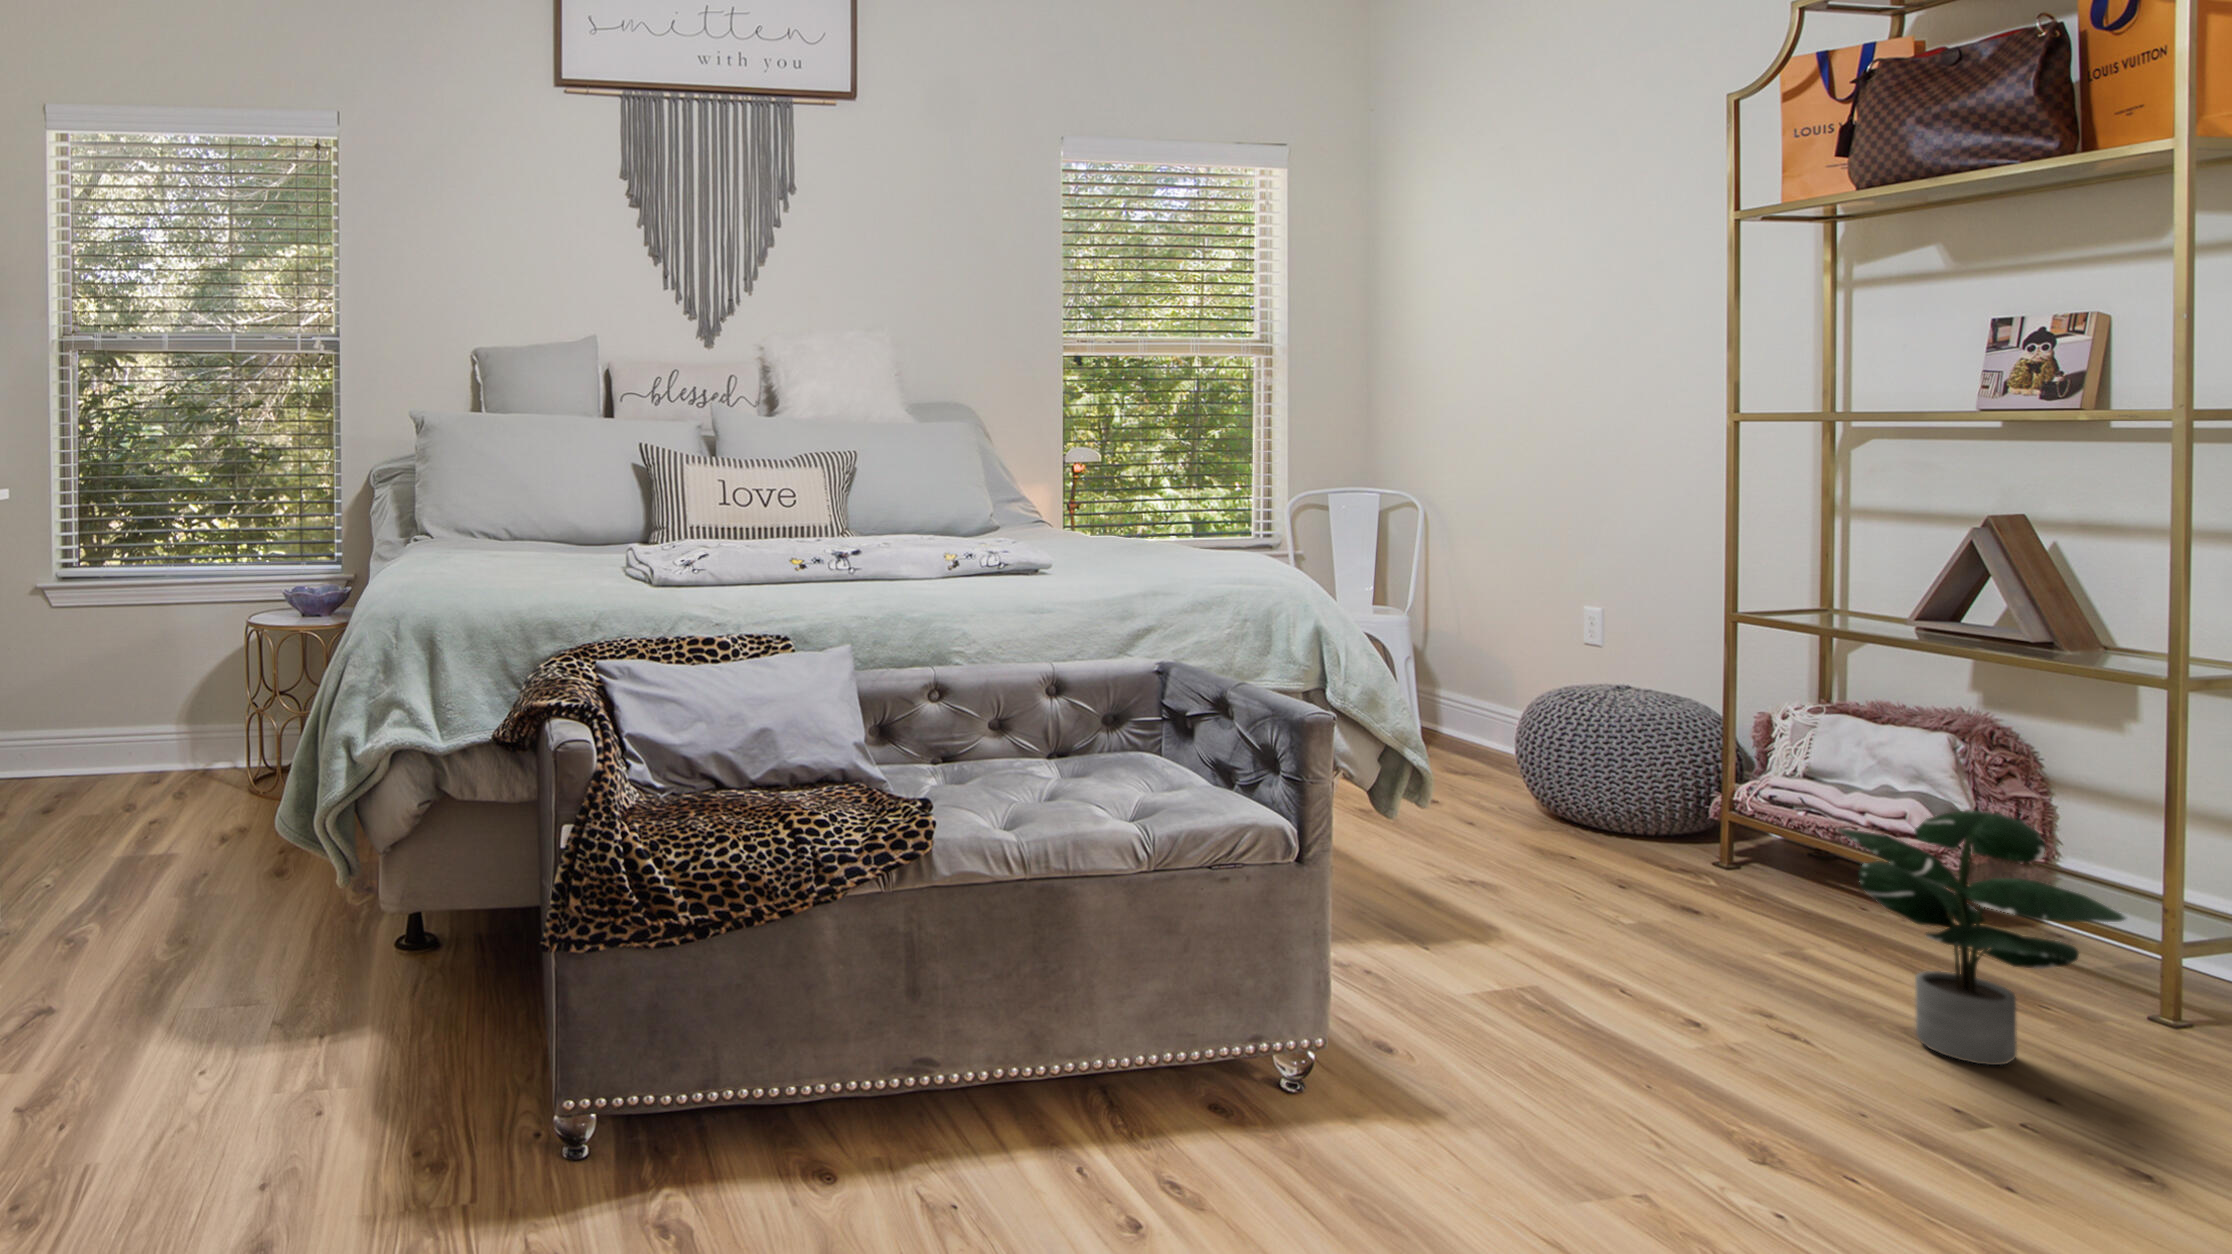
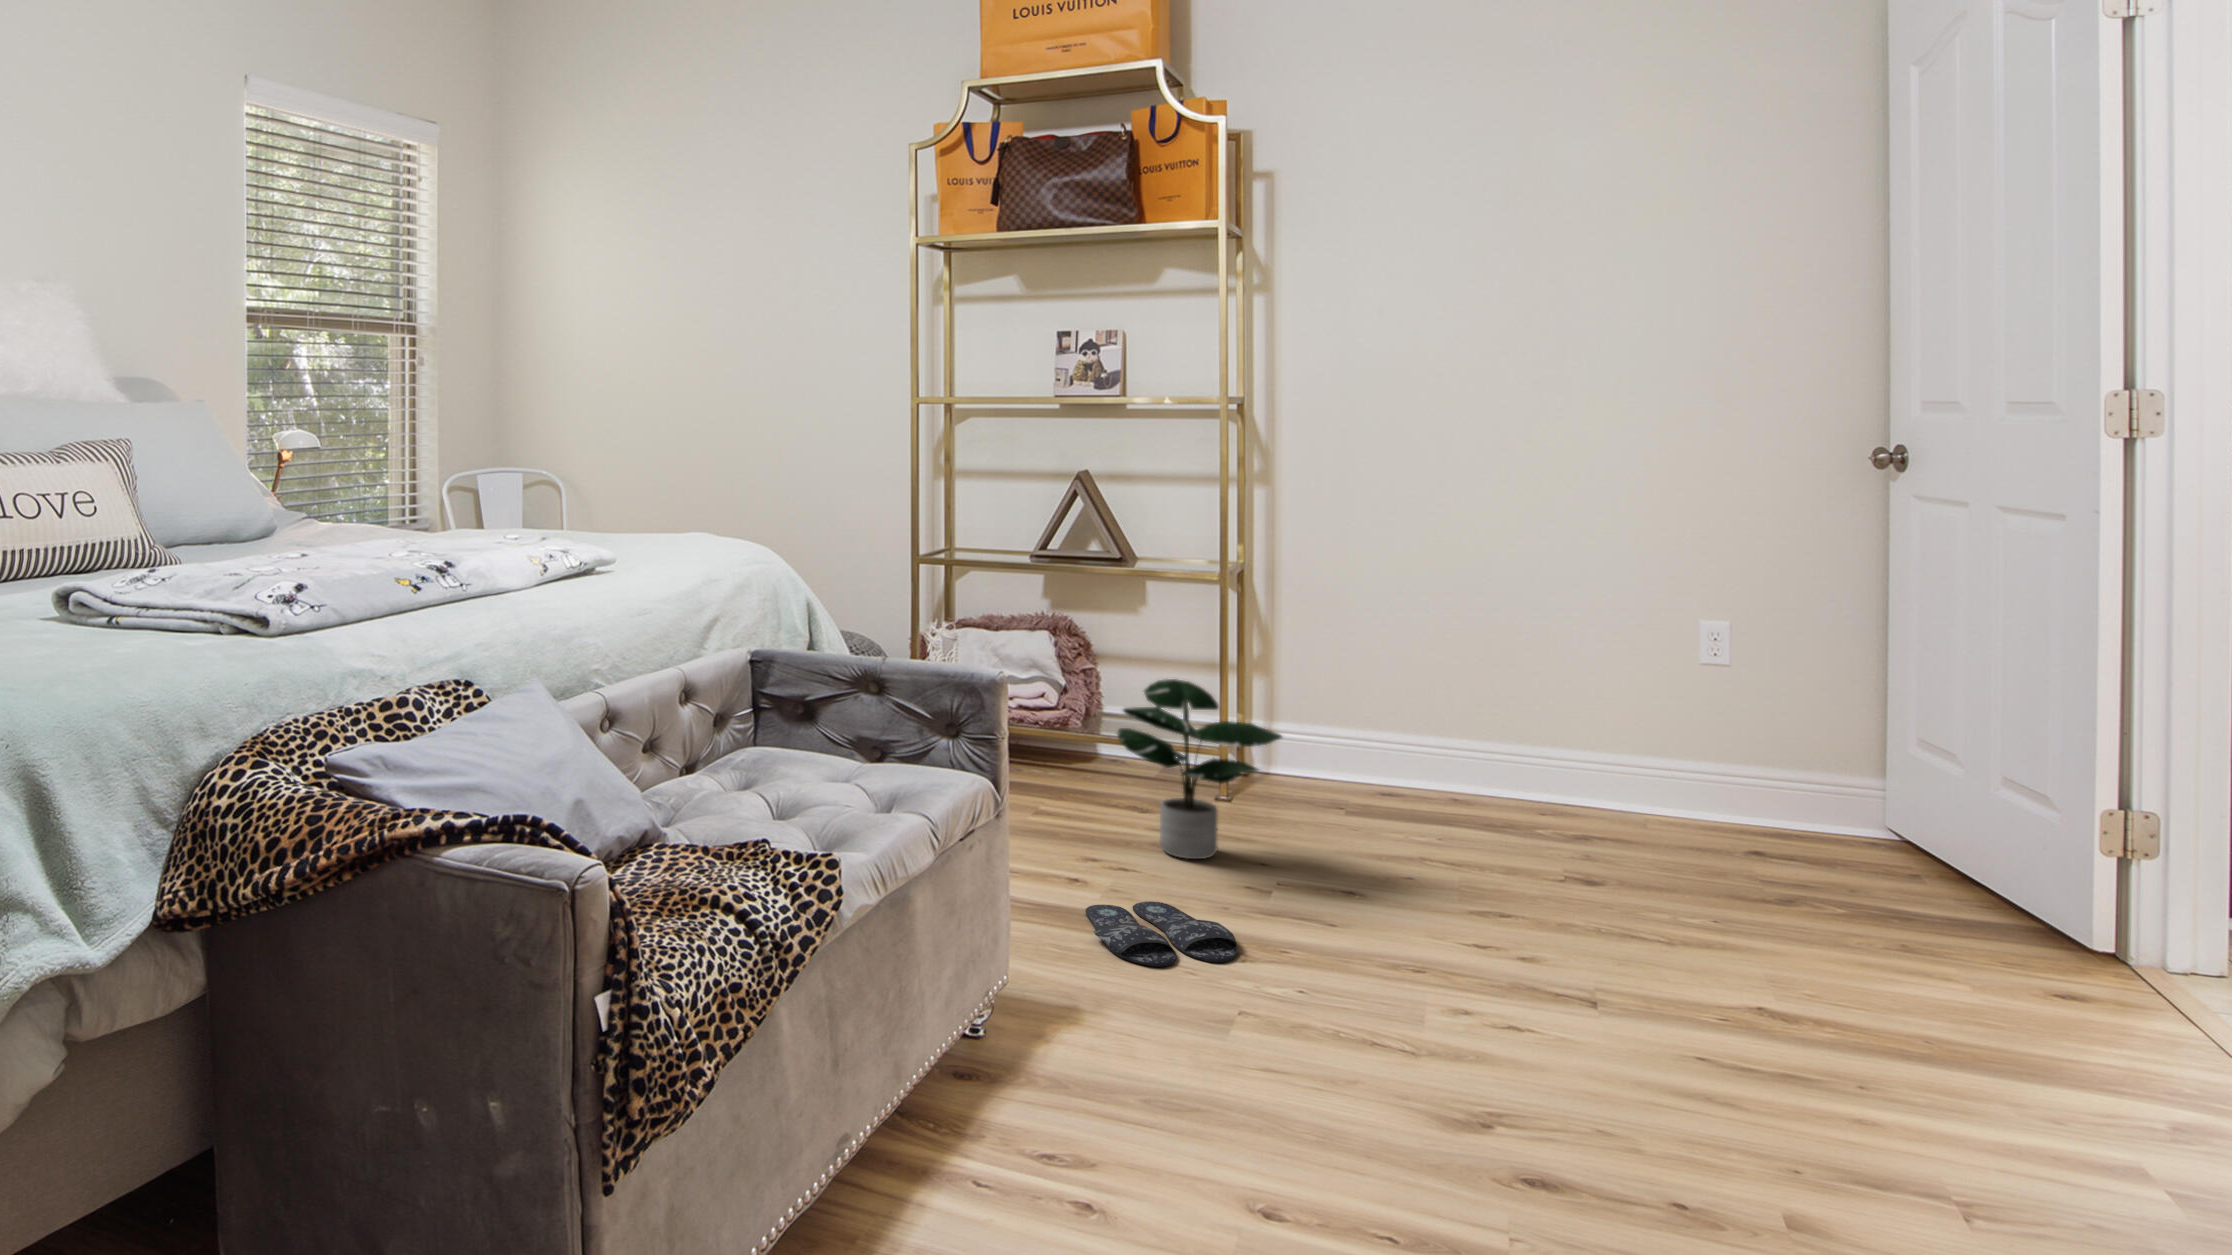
slippers: none [1624,1047,1835,1151] -> present [1086,902,1237,967]

